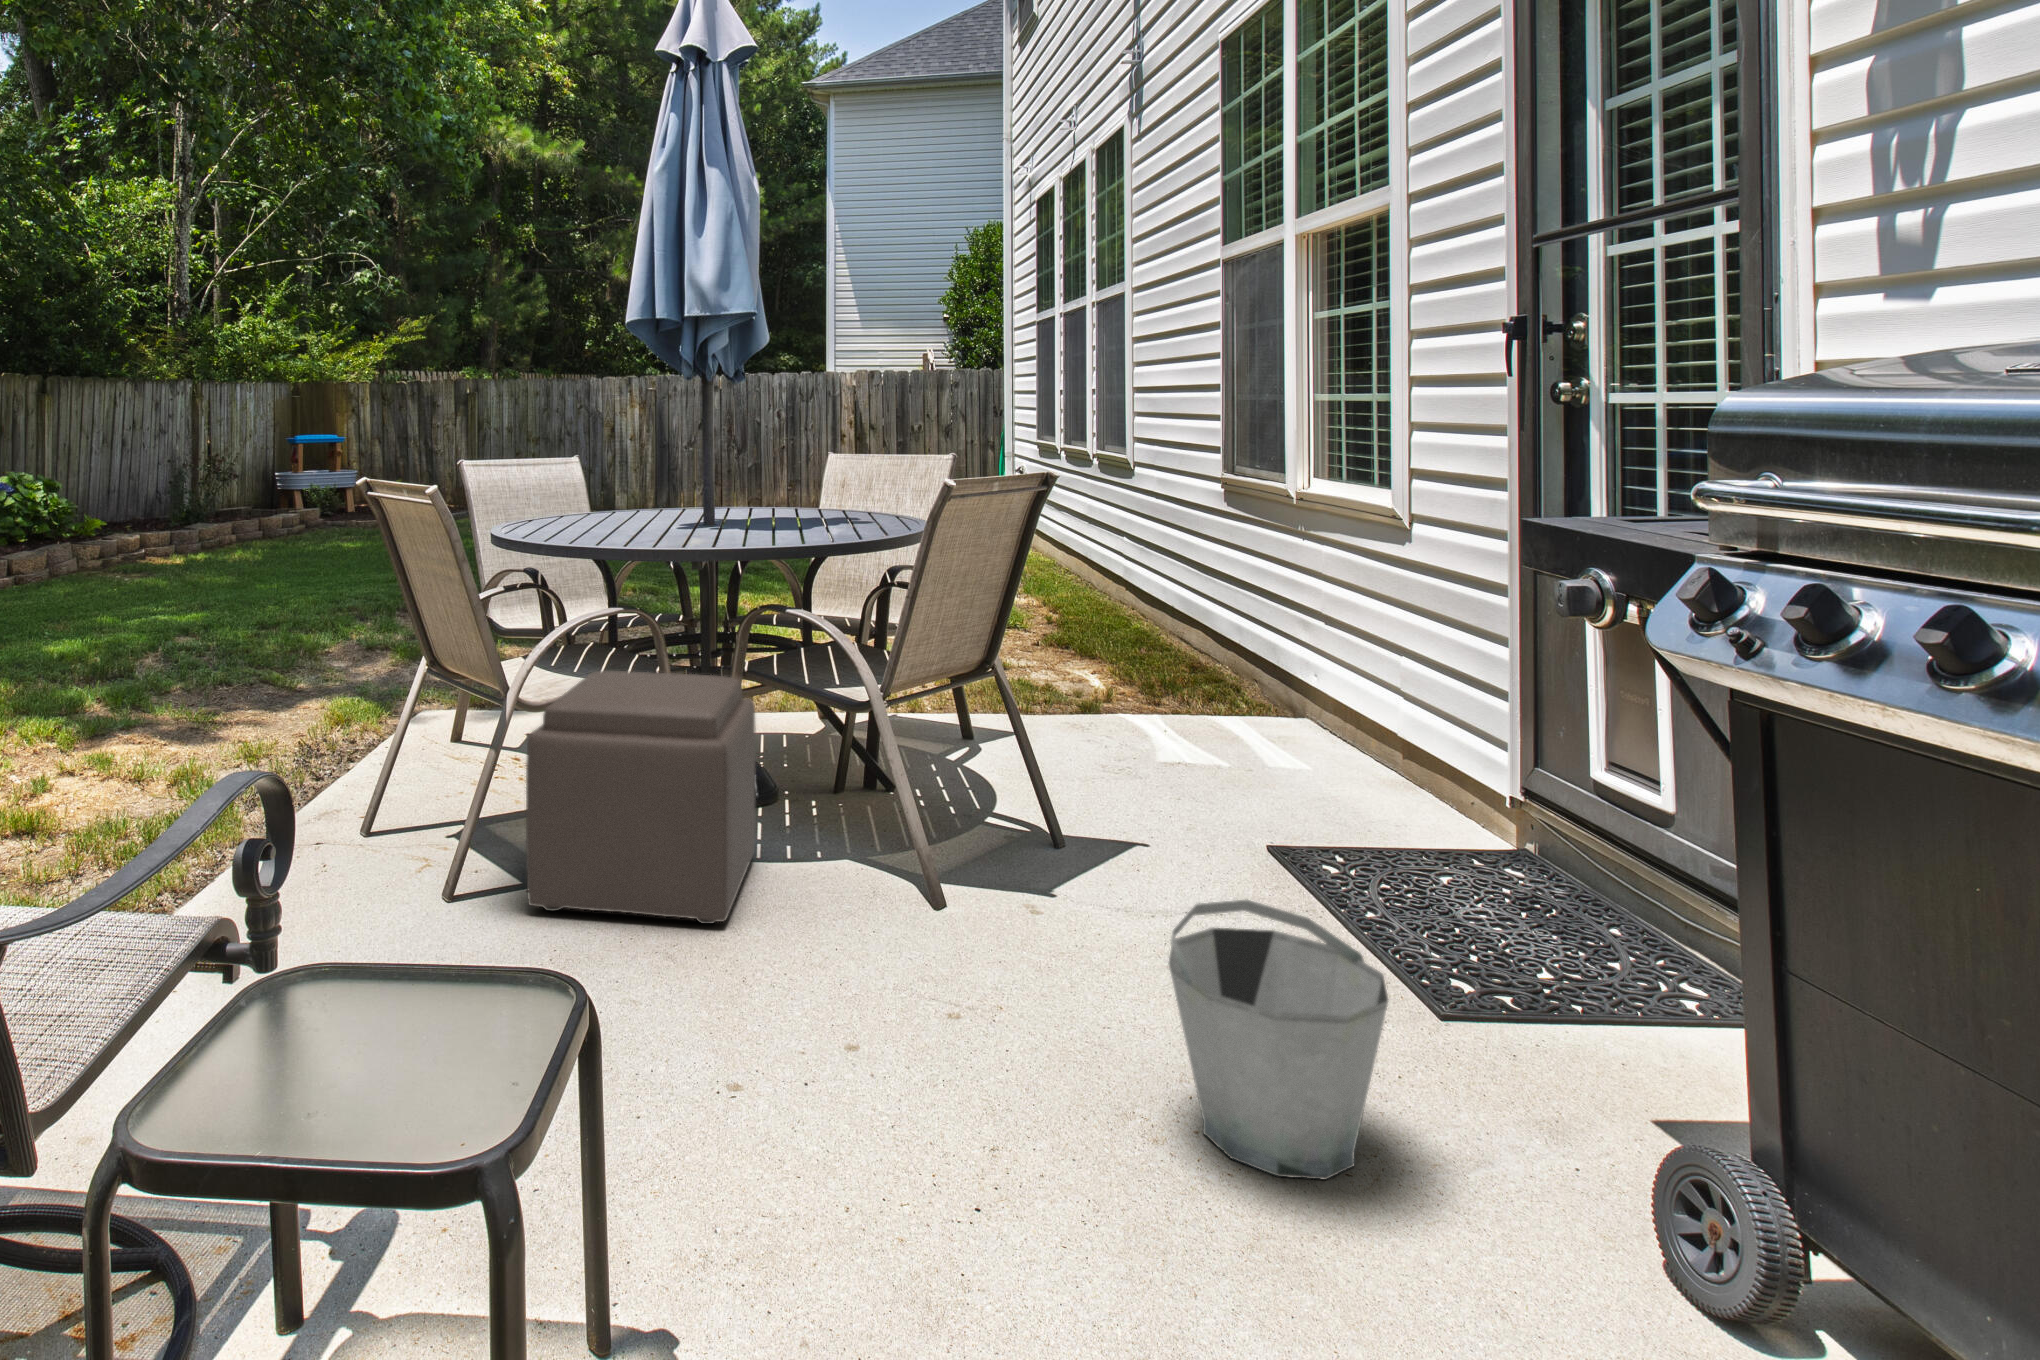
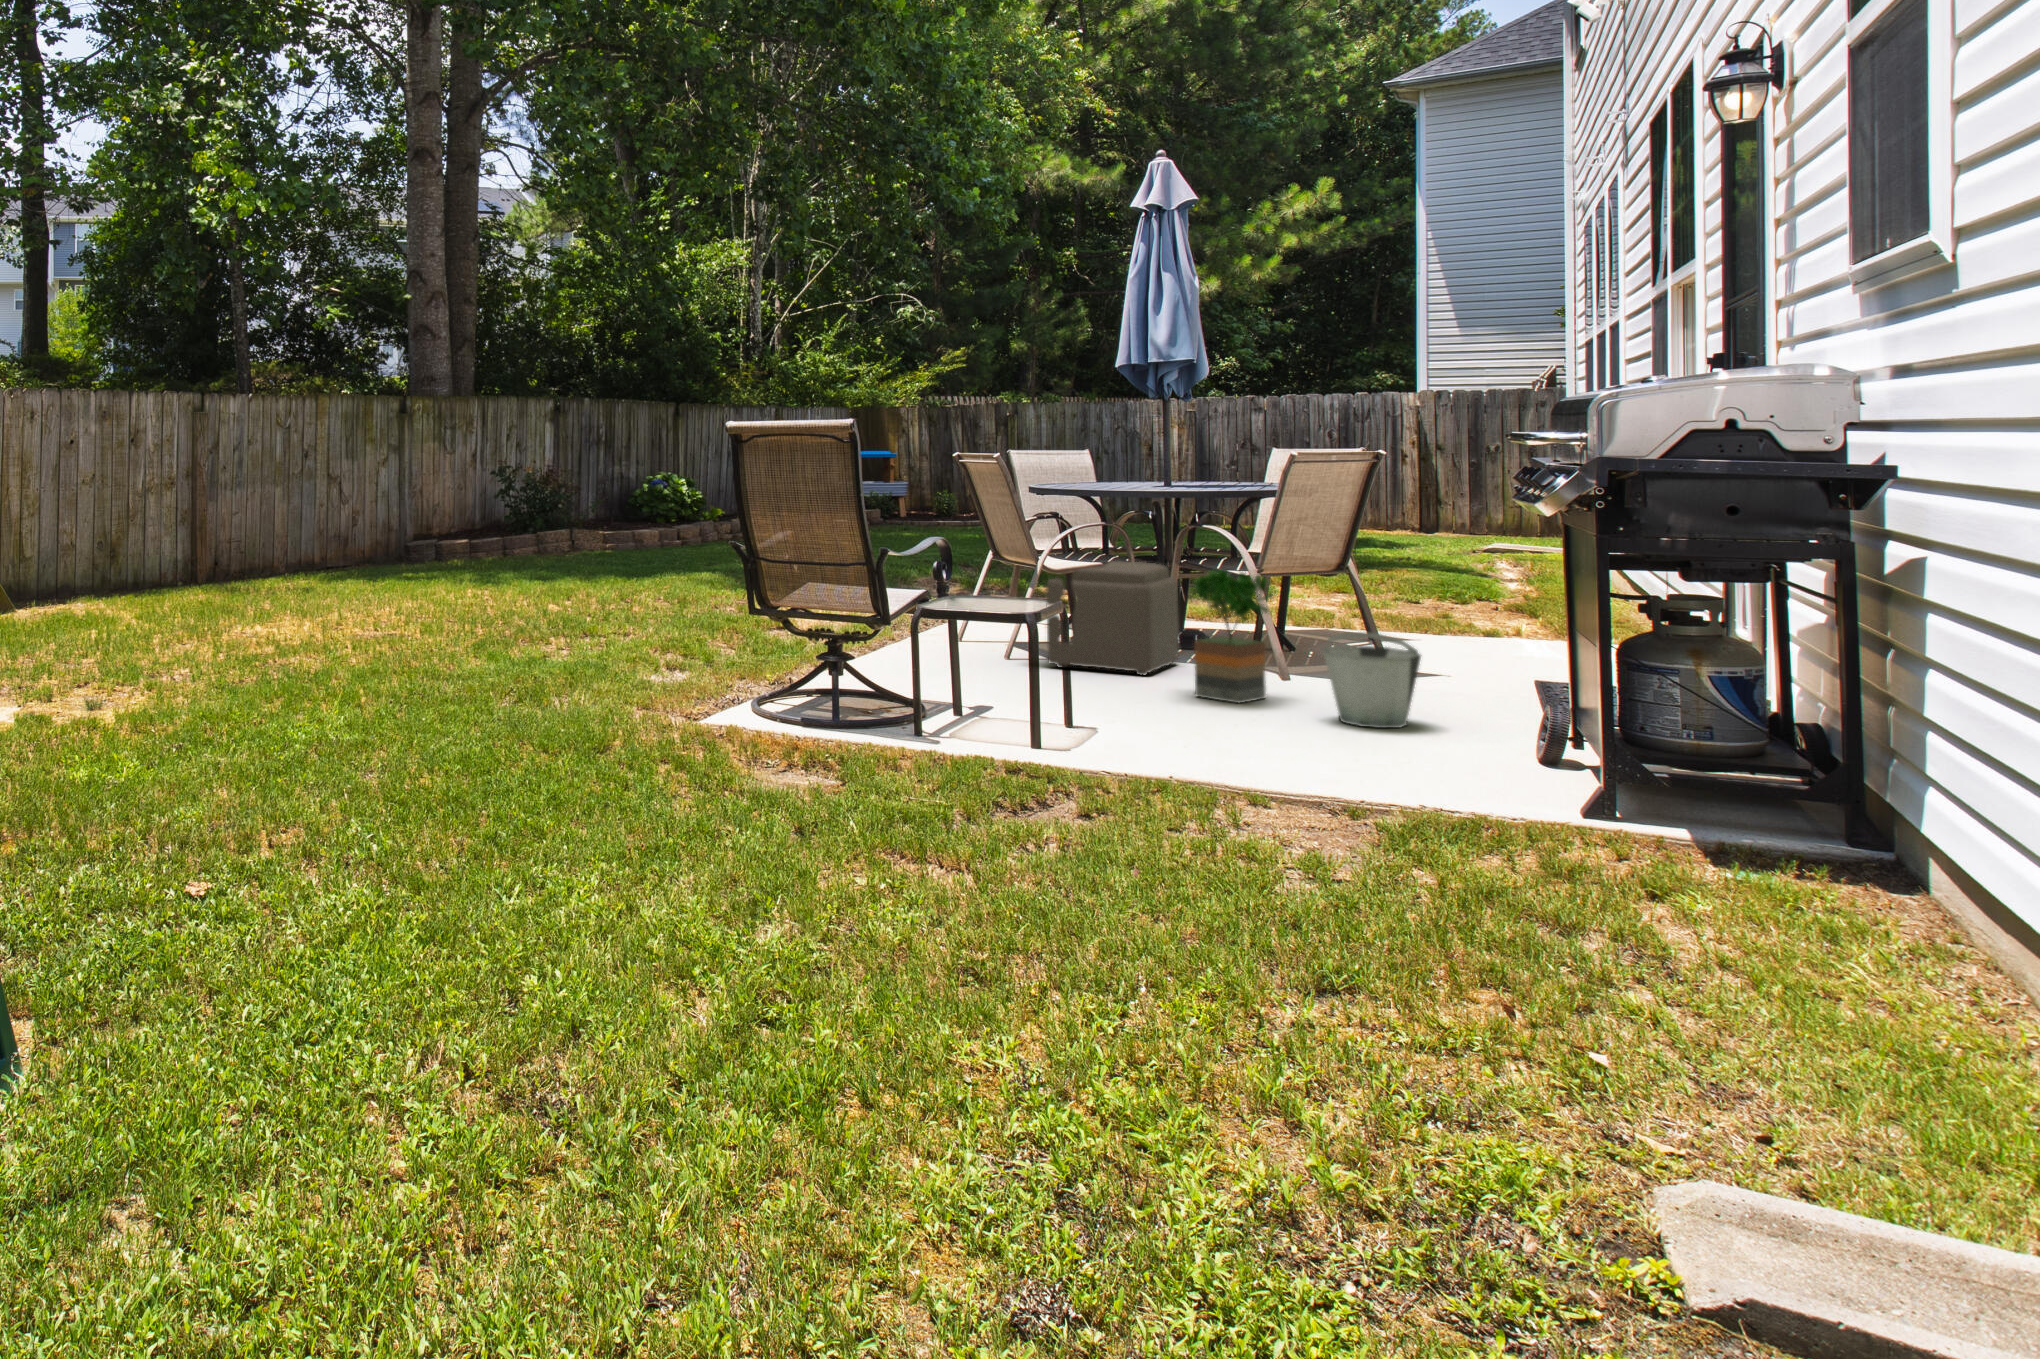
potted tree: none [836,734,1021,1062] -> present [1193,569,1278,703]

